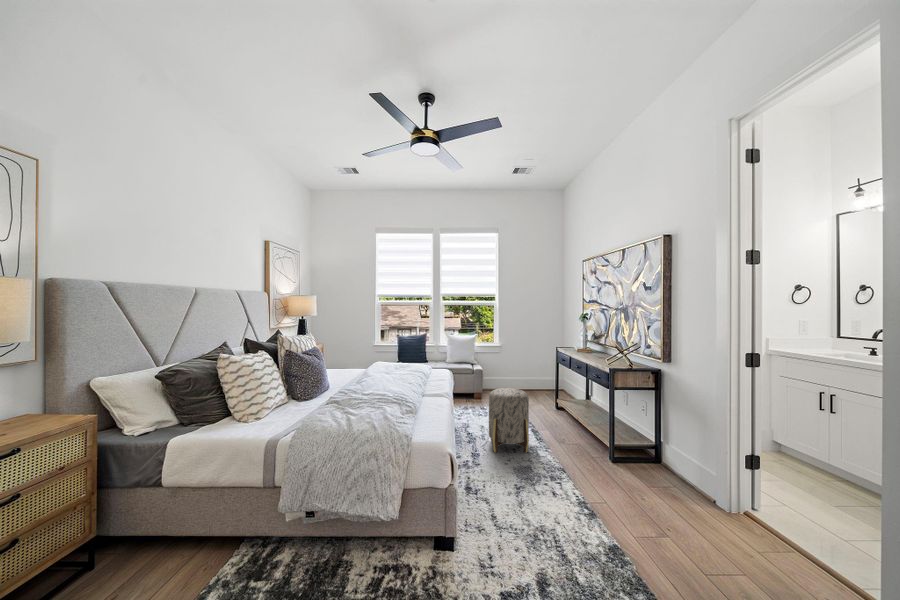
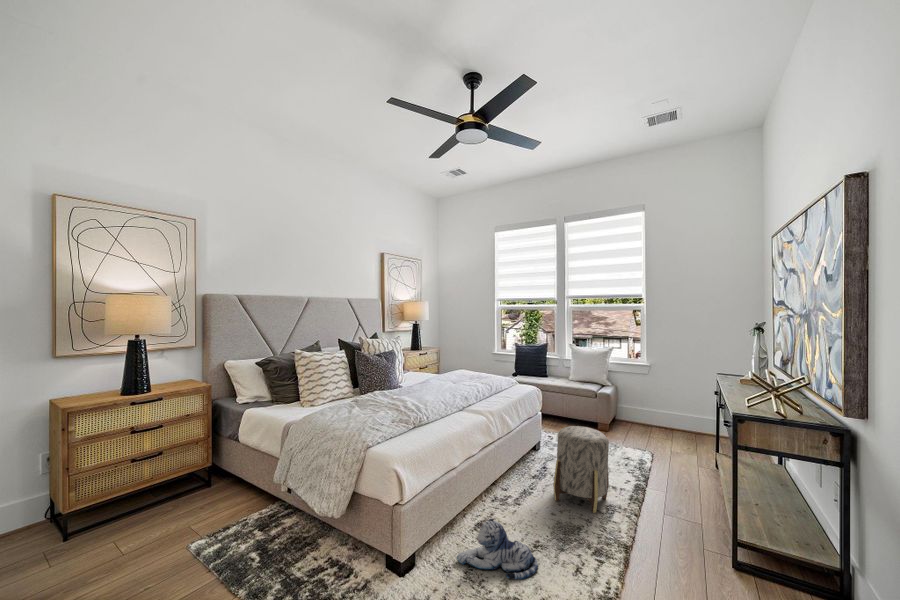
plush toy: none [480,473,538,521] -> present [457,518,538,579]

